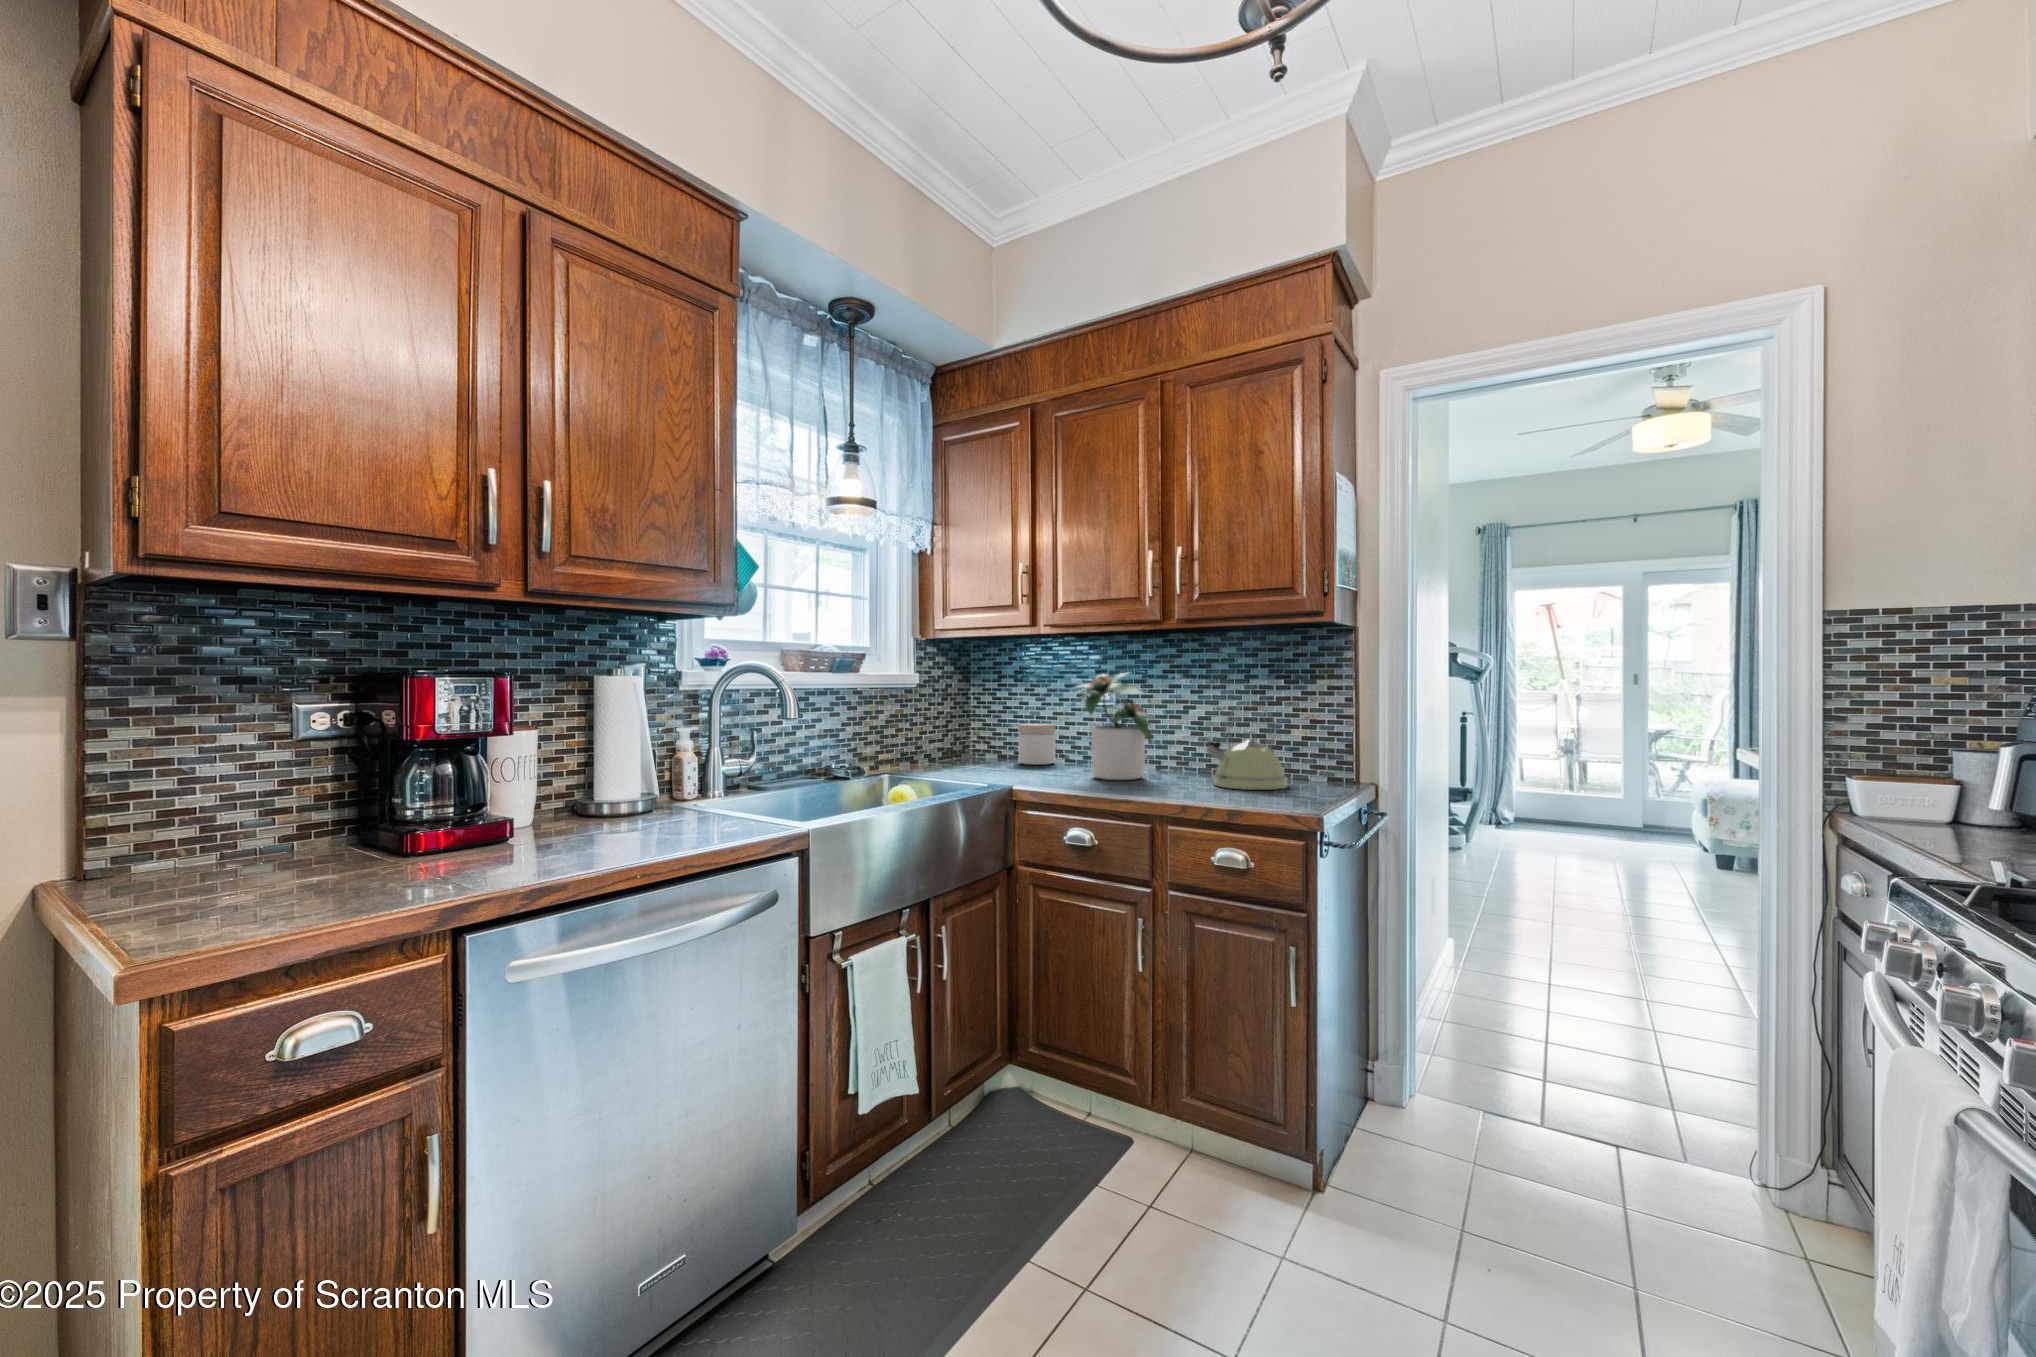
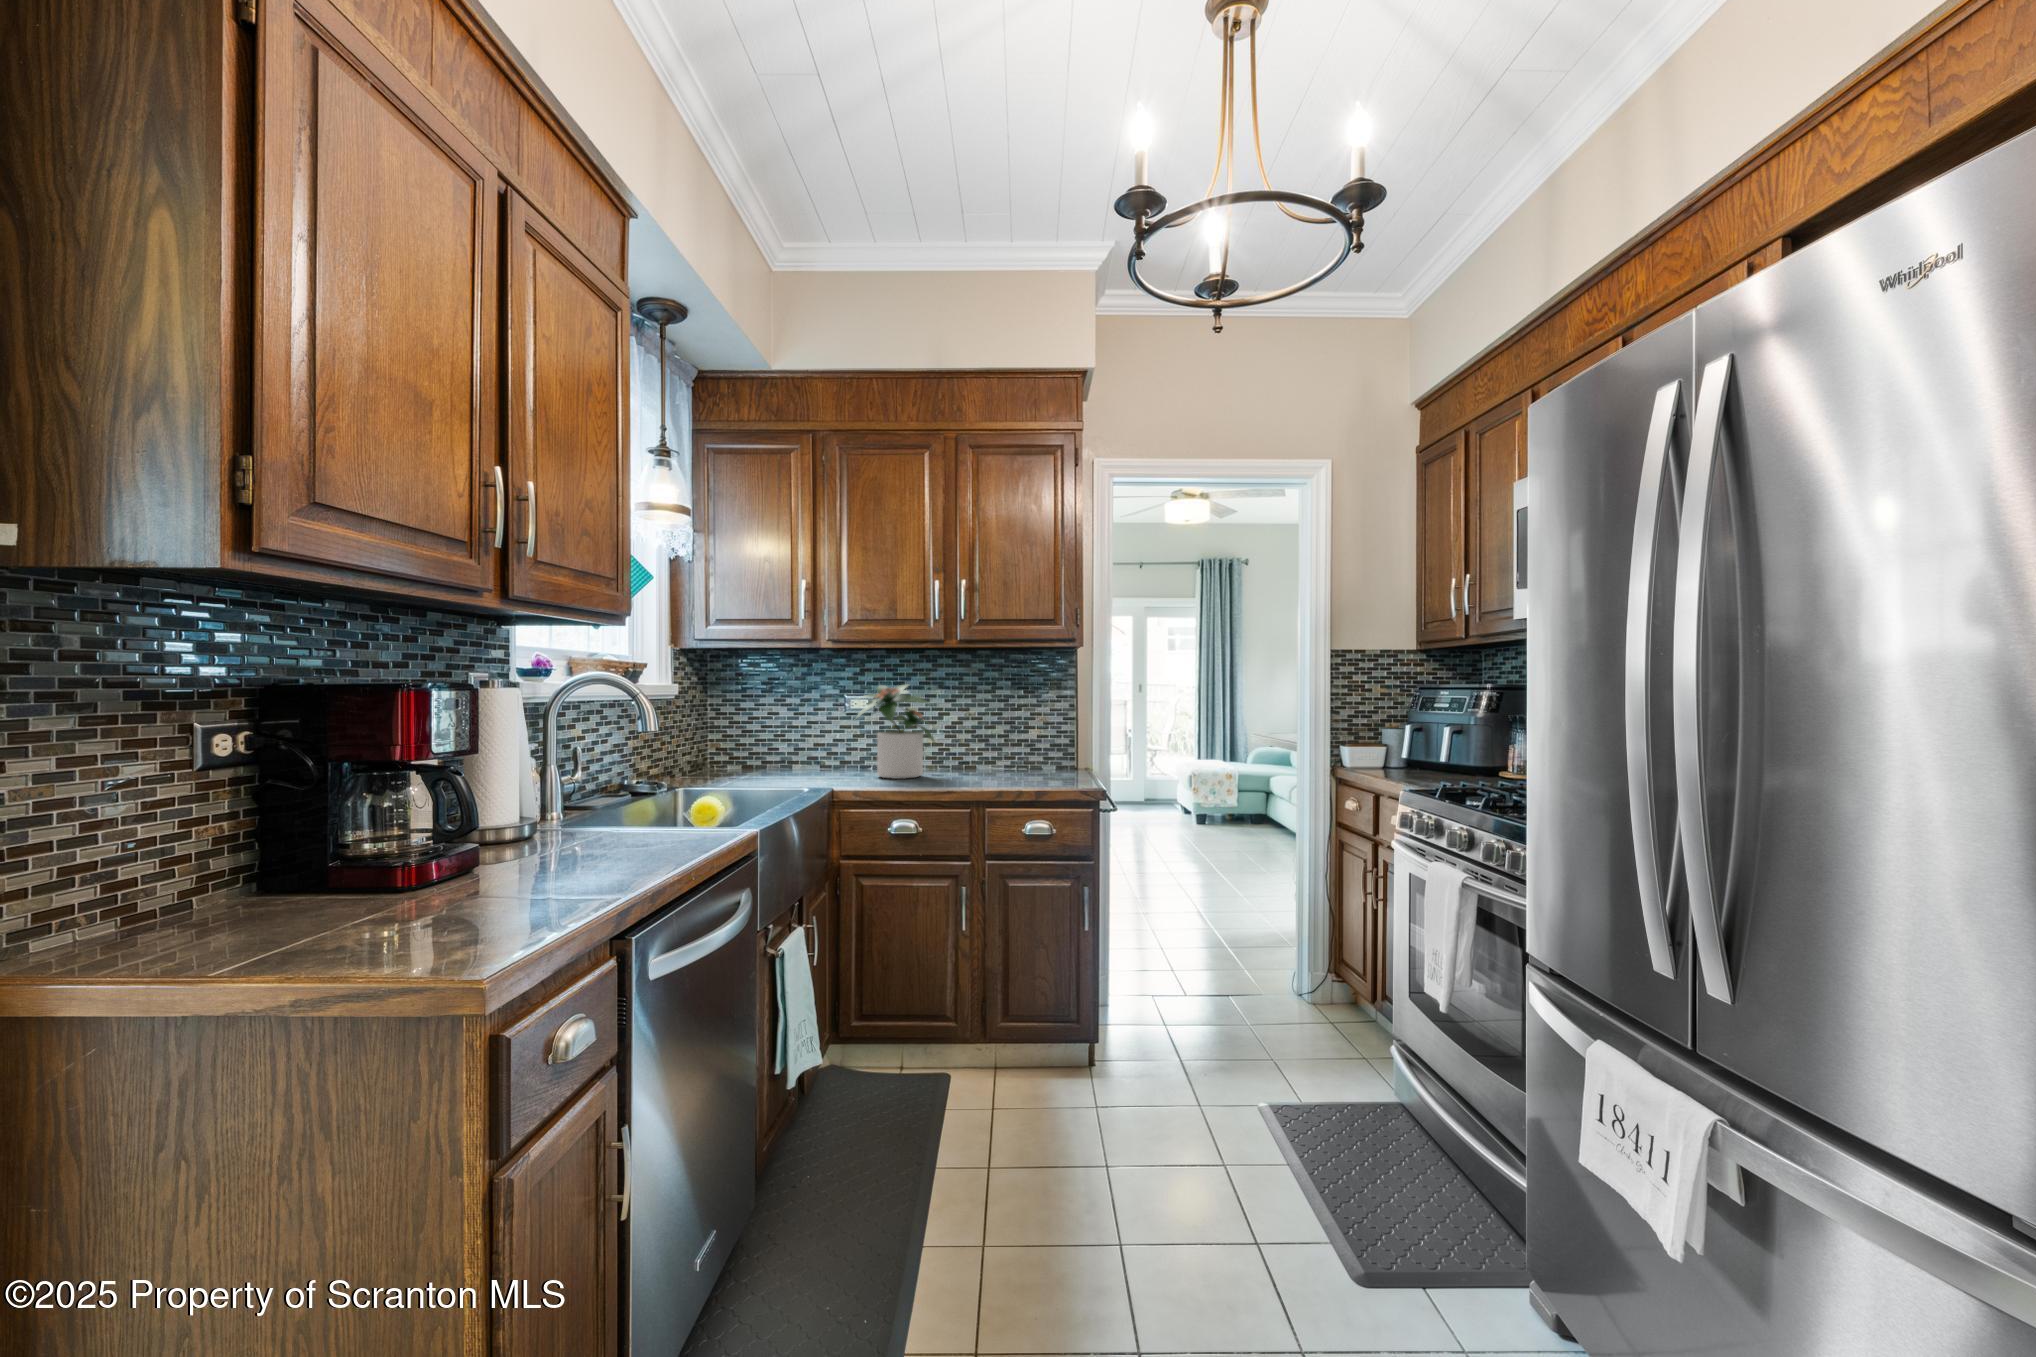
kettle: present [1205,704,1287,790] -> none [976,710,1041,778]
jar: present [1019,723,1055,765] -> none [775,732,811,772]

